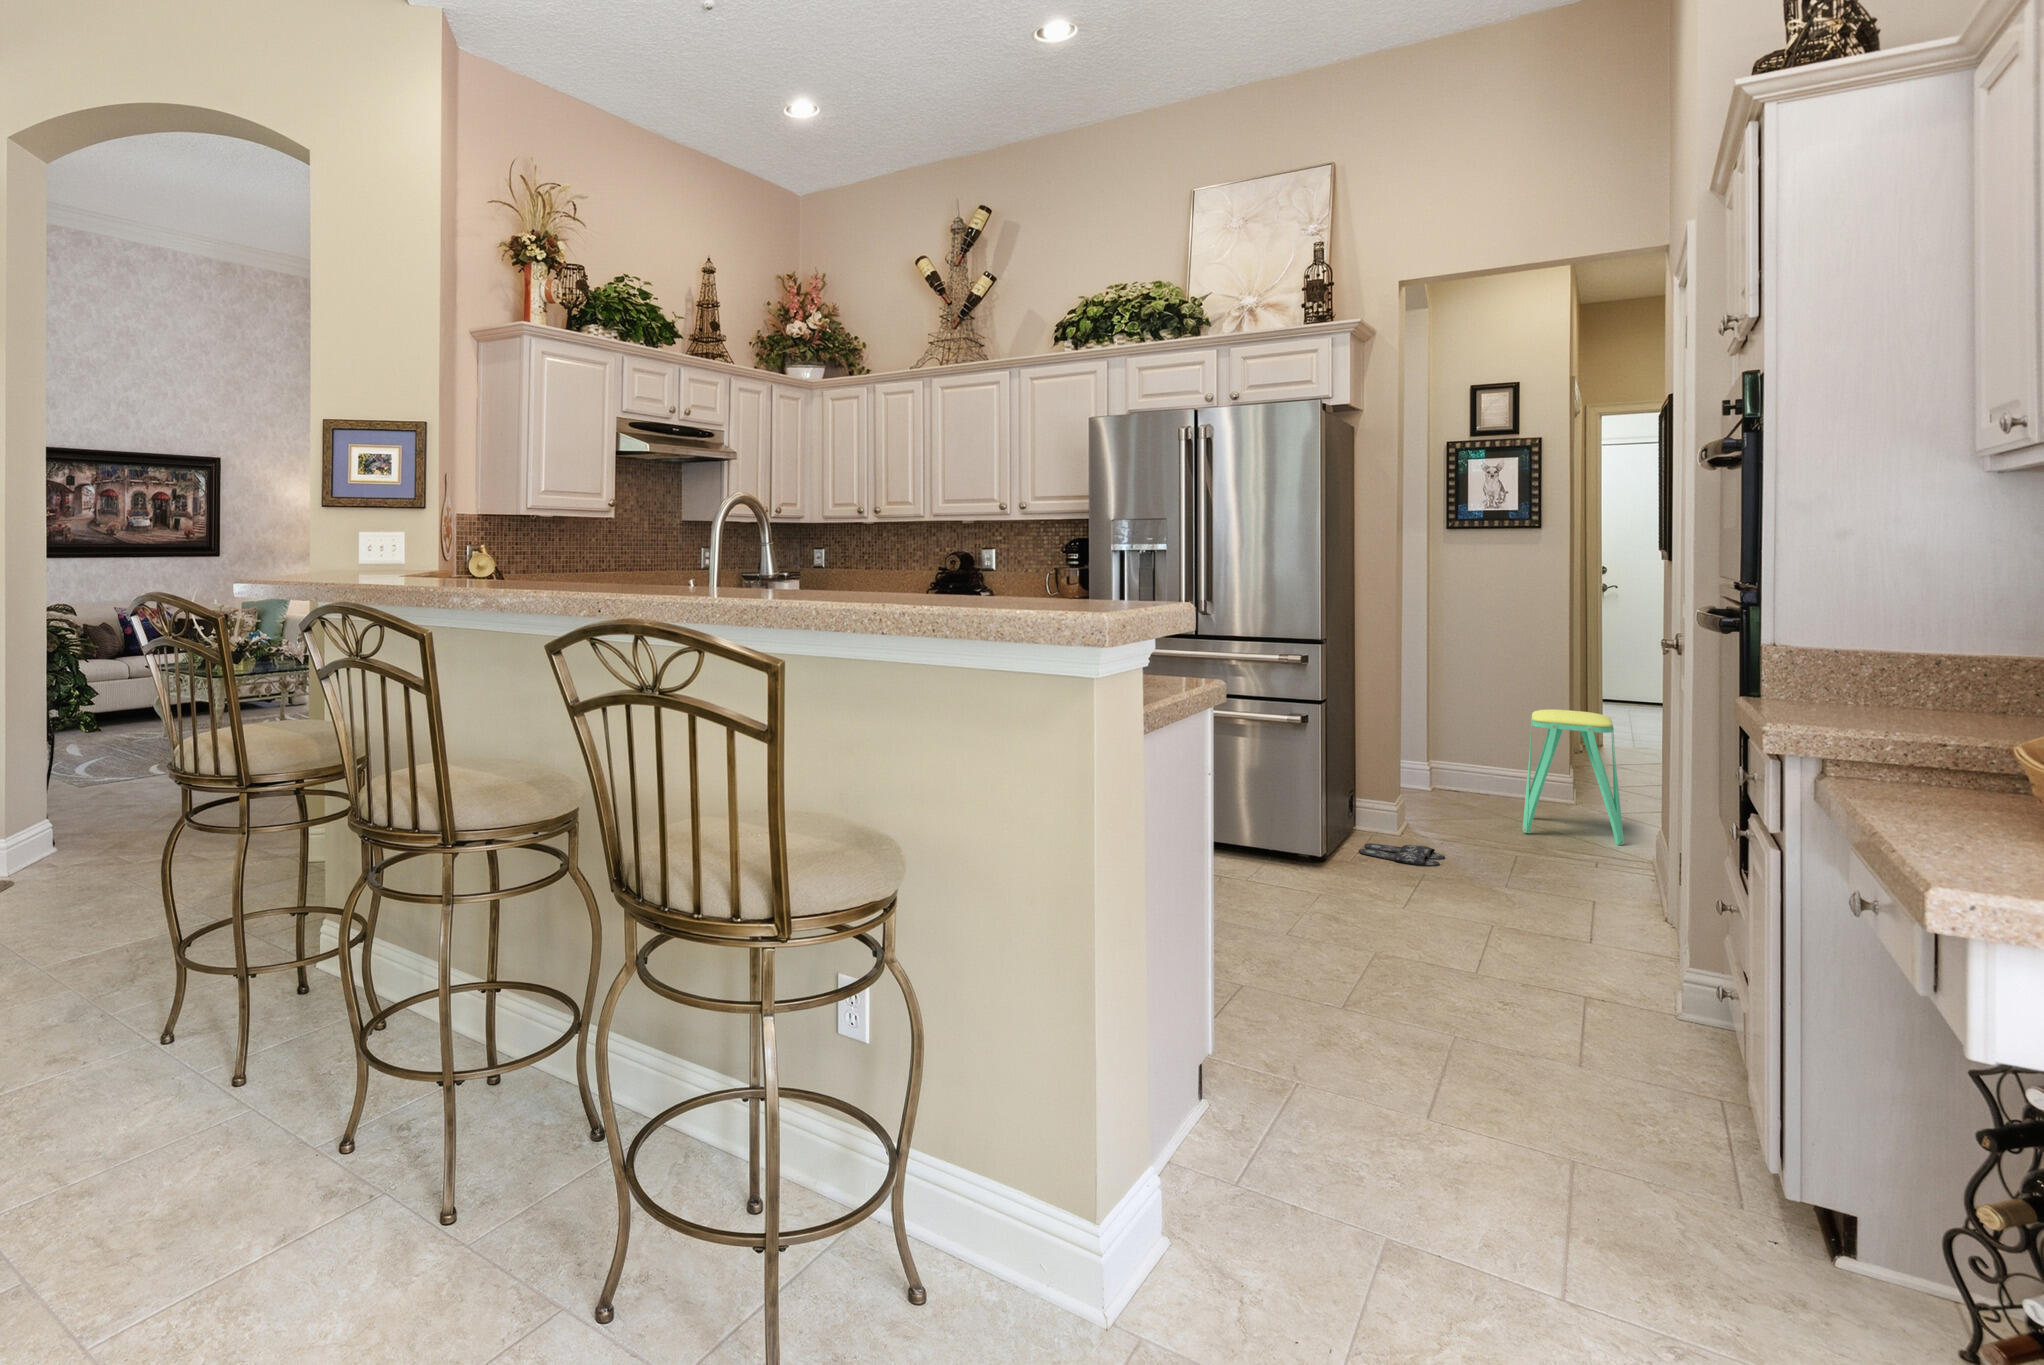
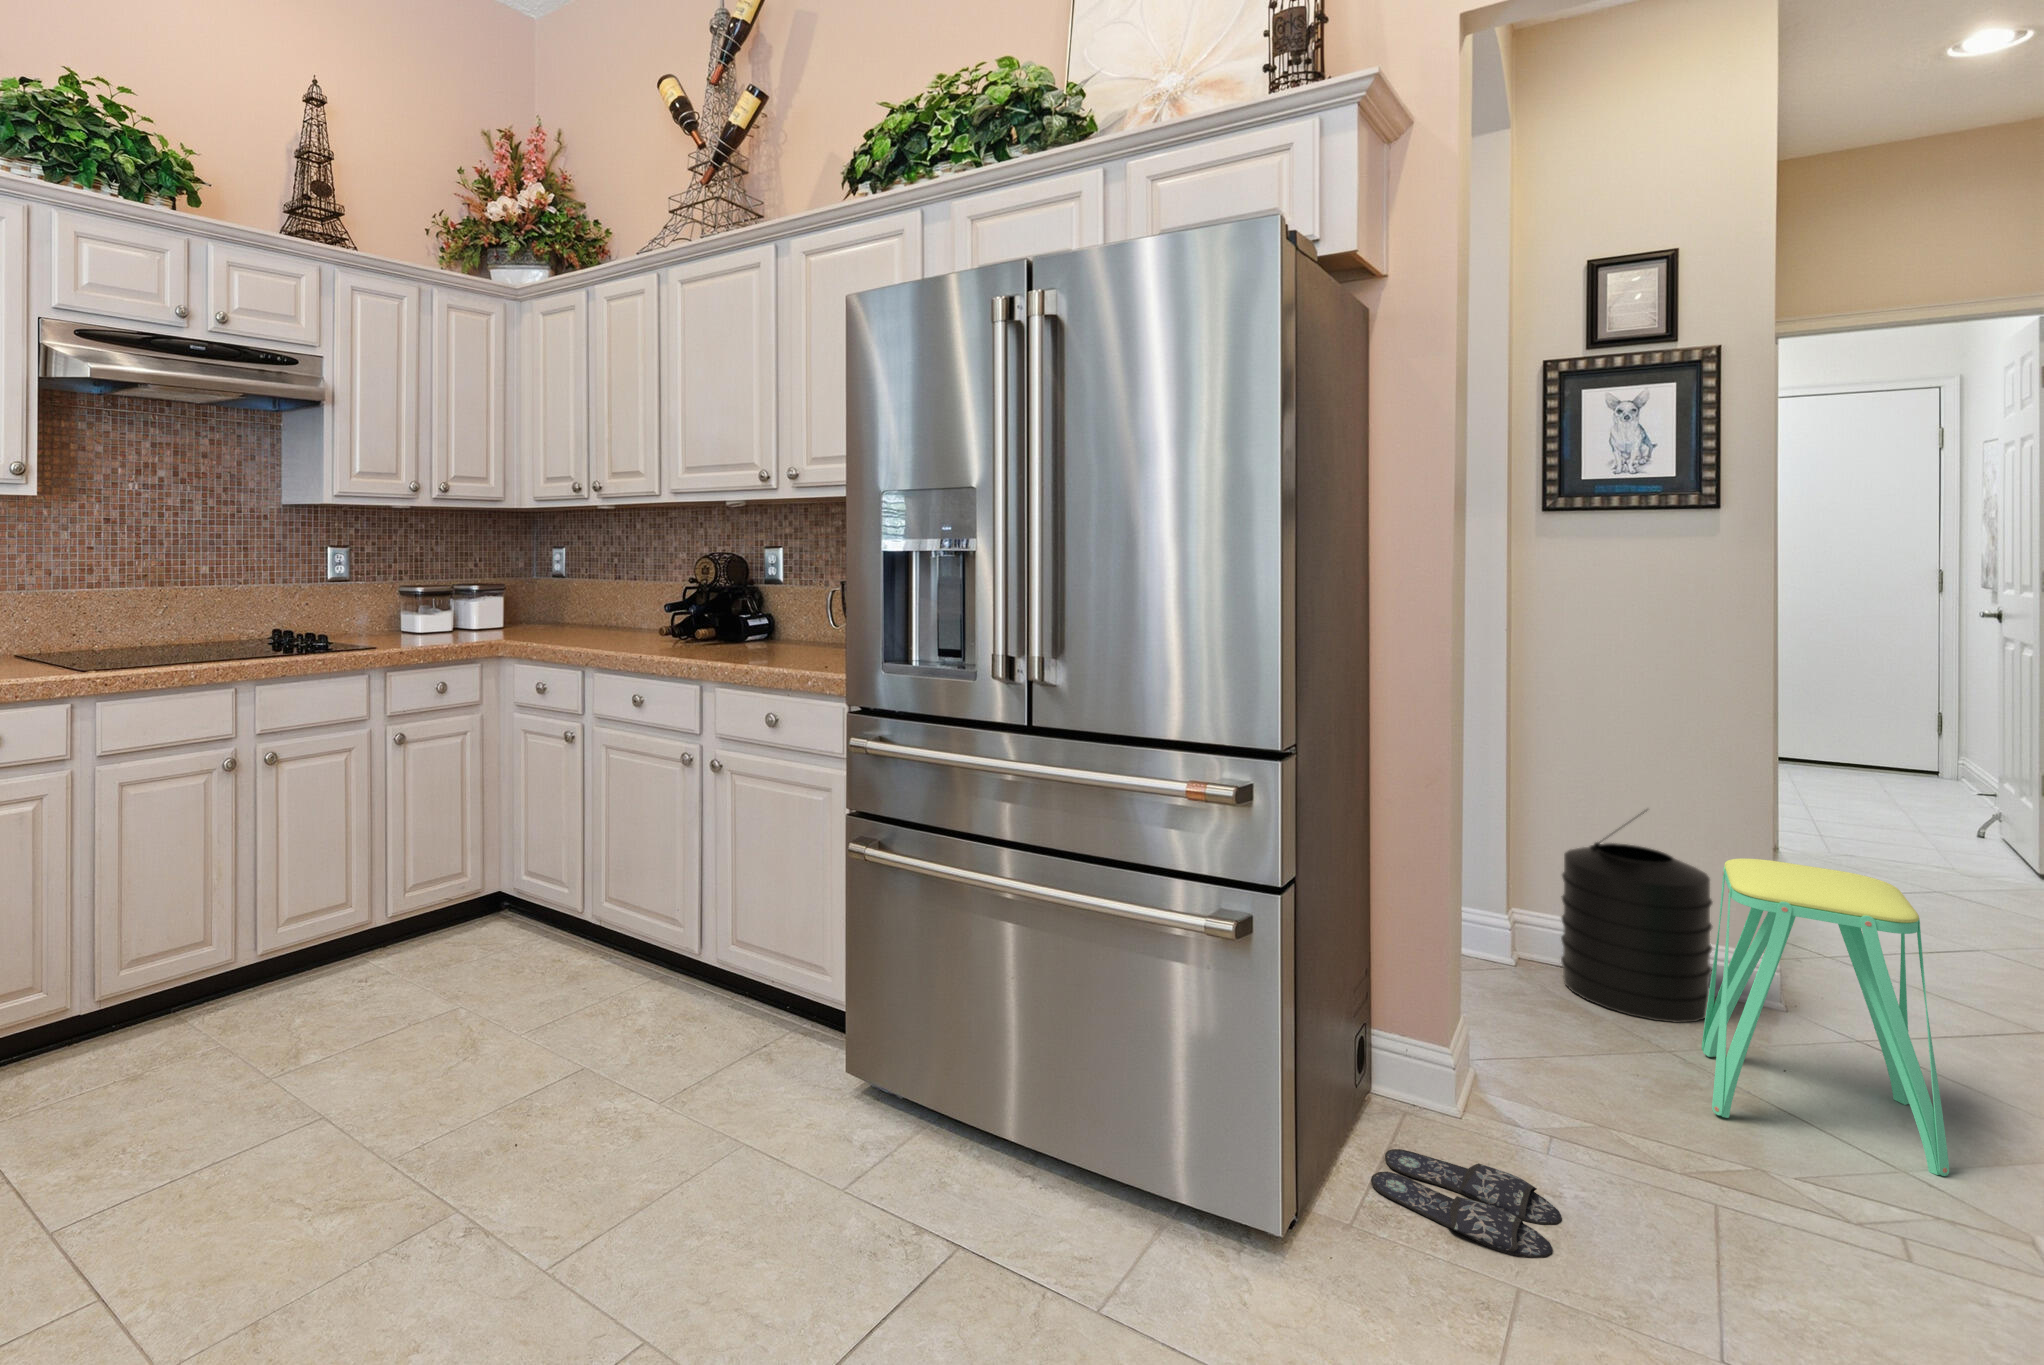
trash can: none [1457,695,1535,809] -> present [1561,813,1712,1023]

